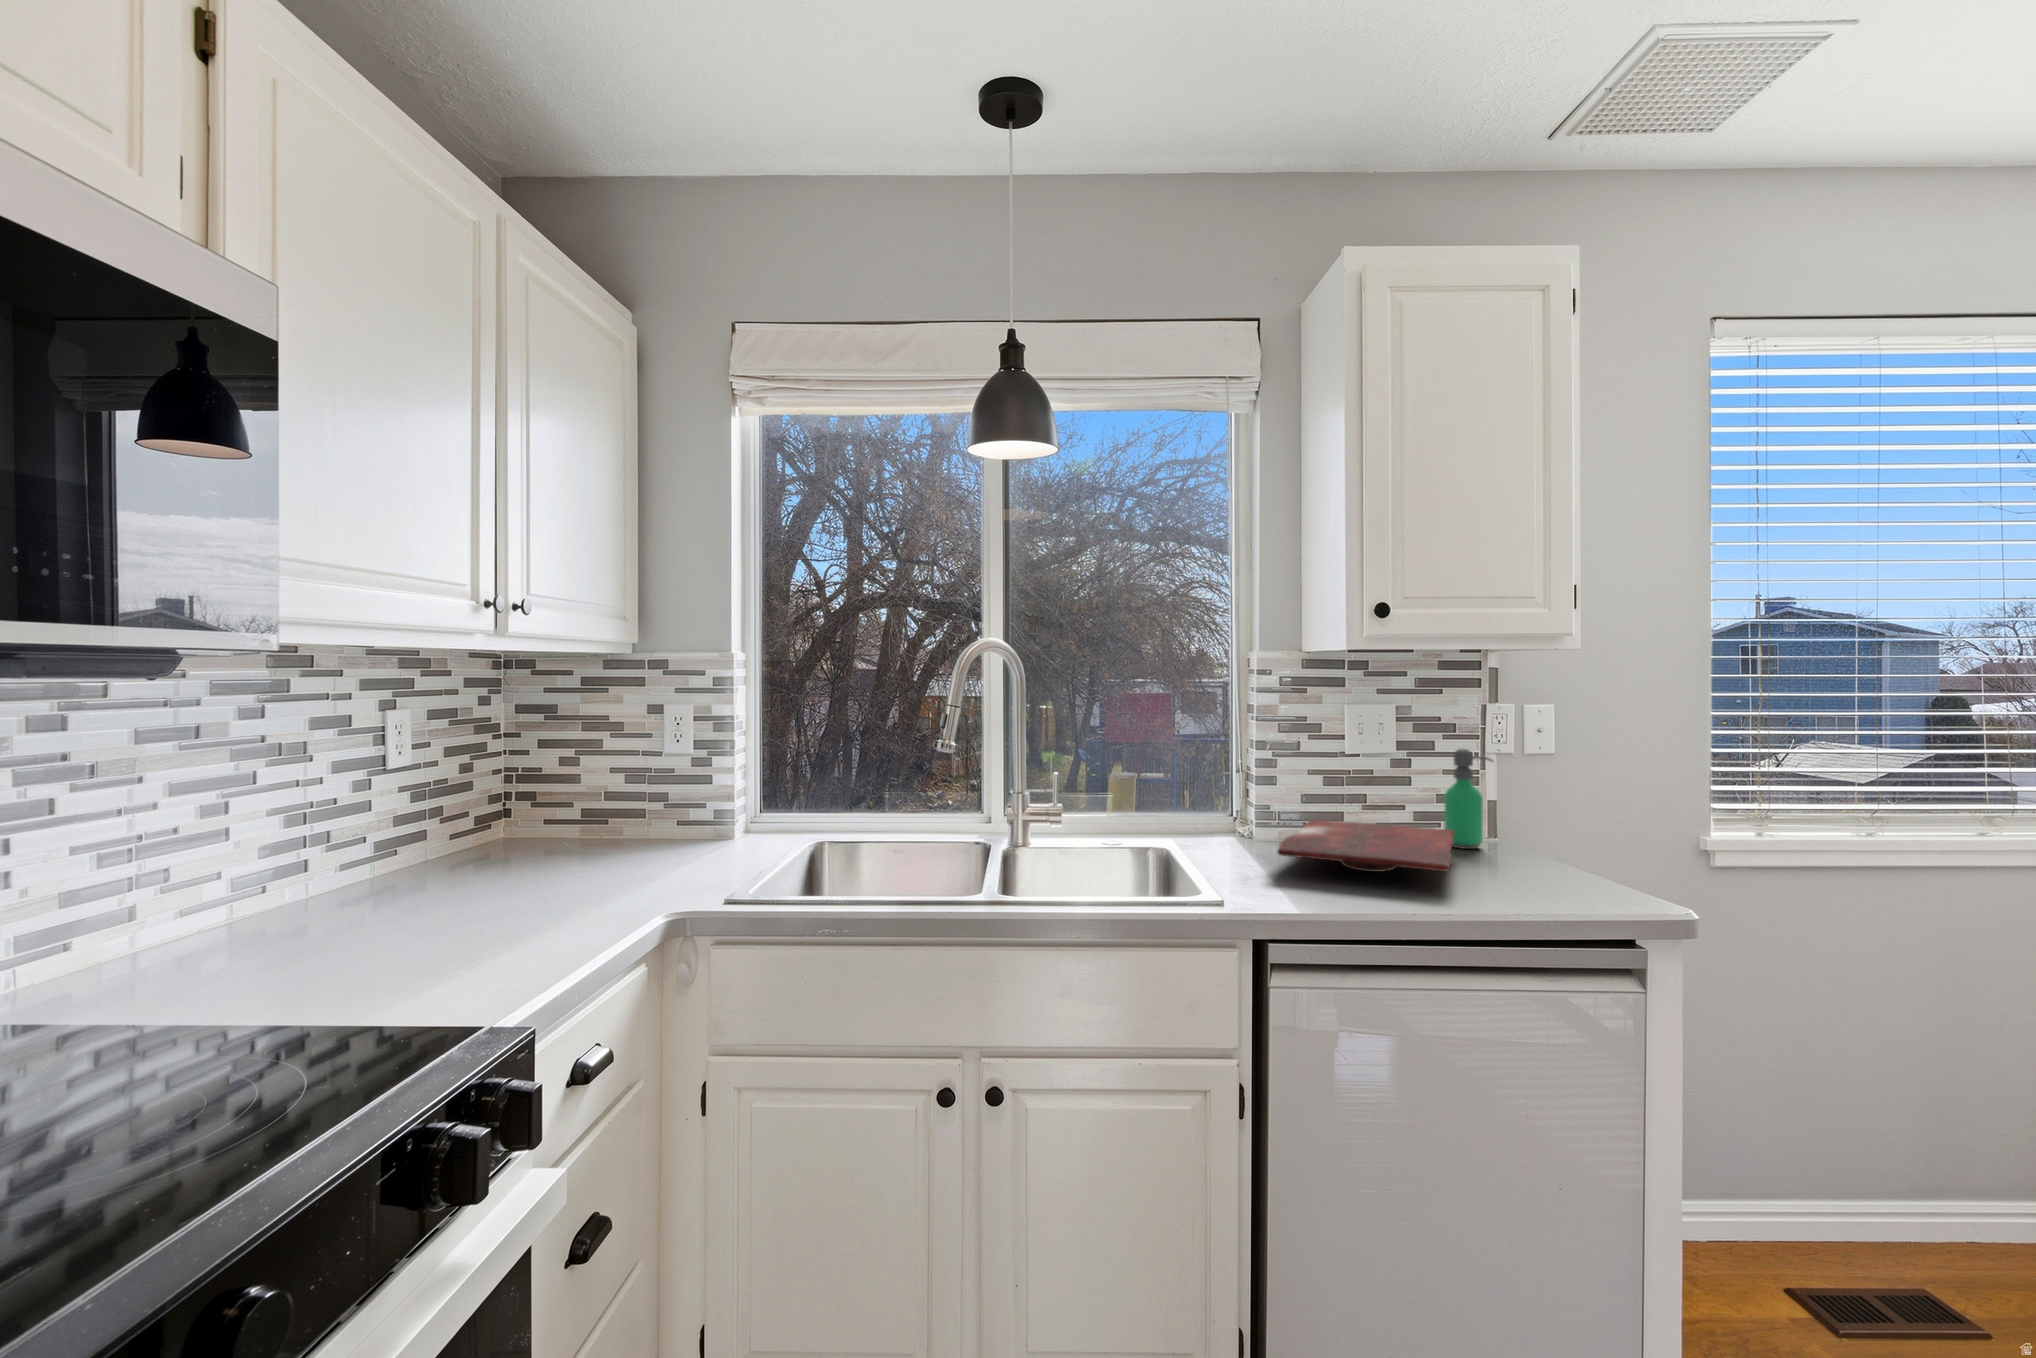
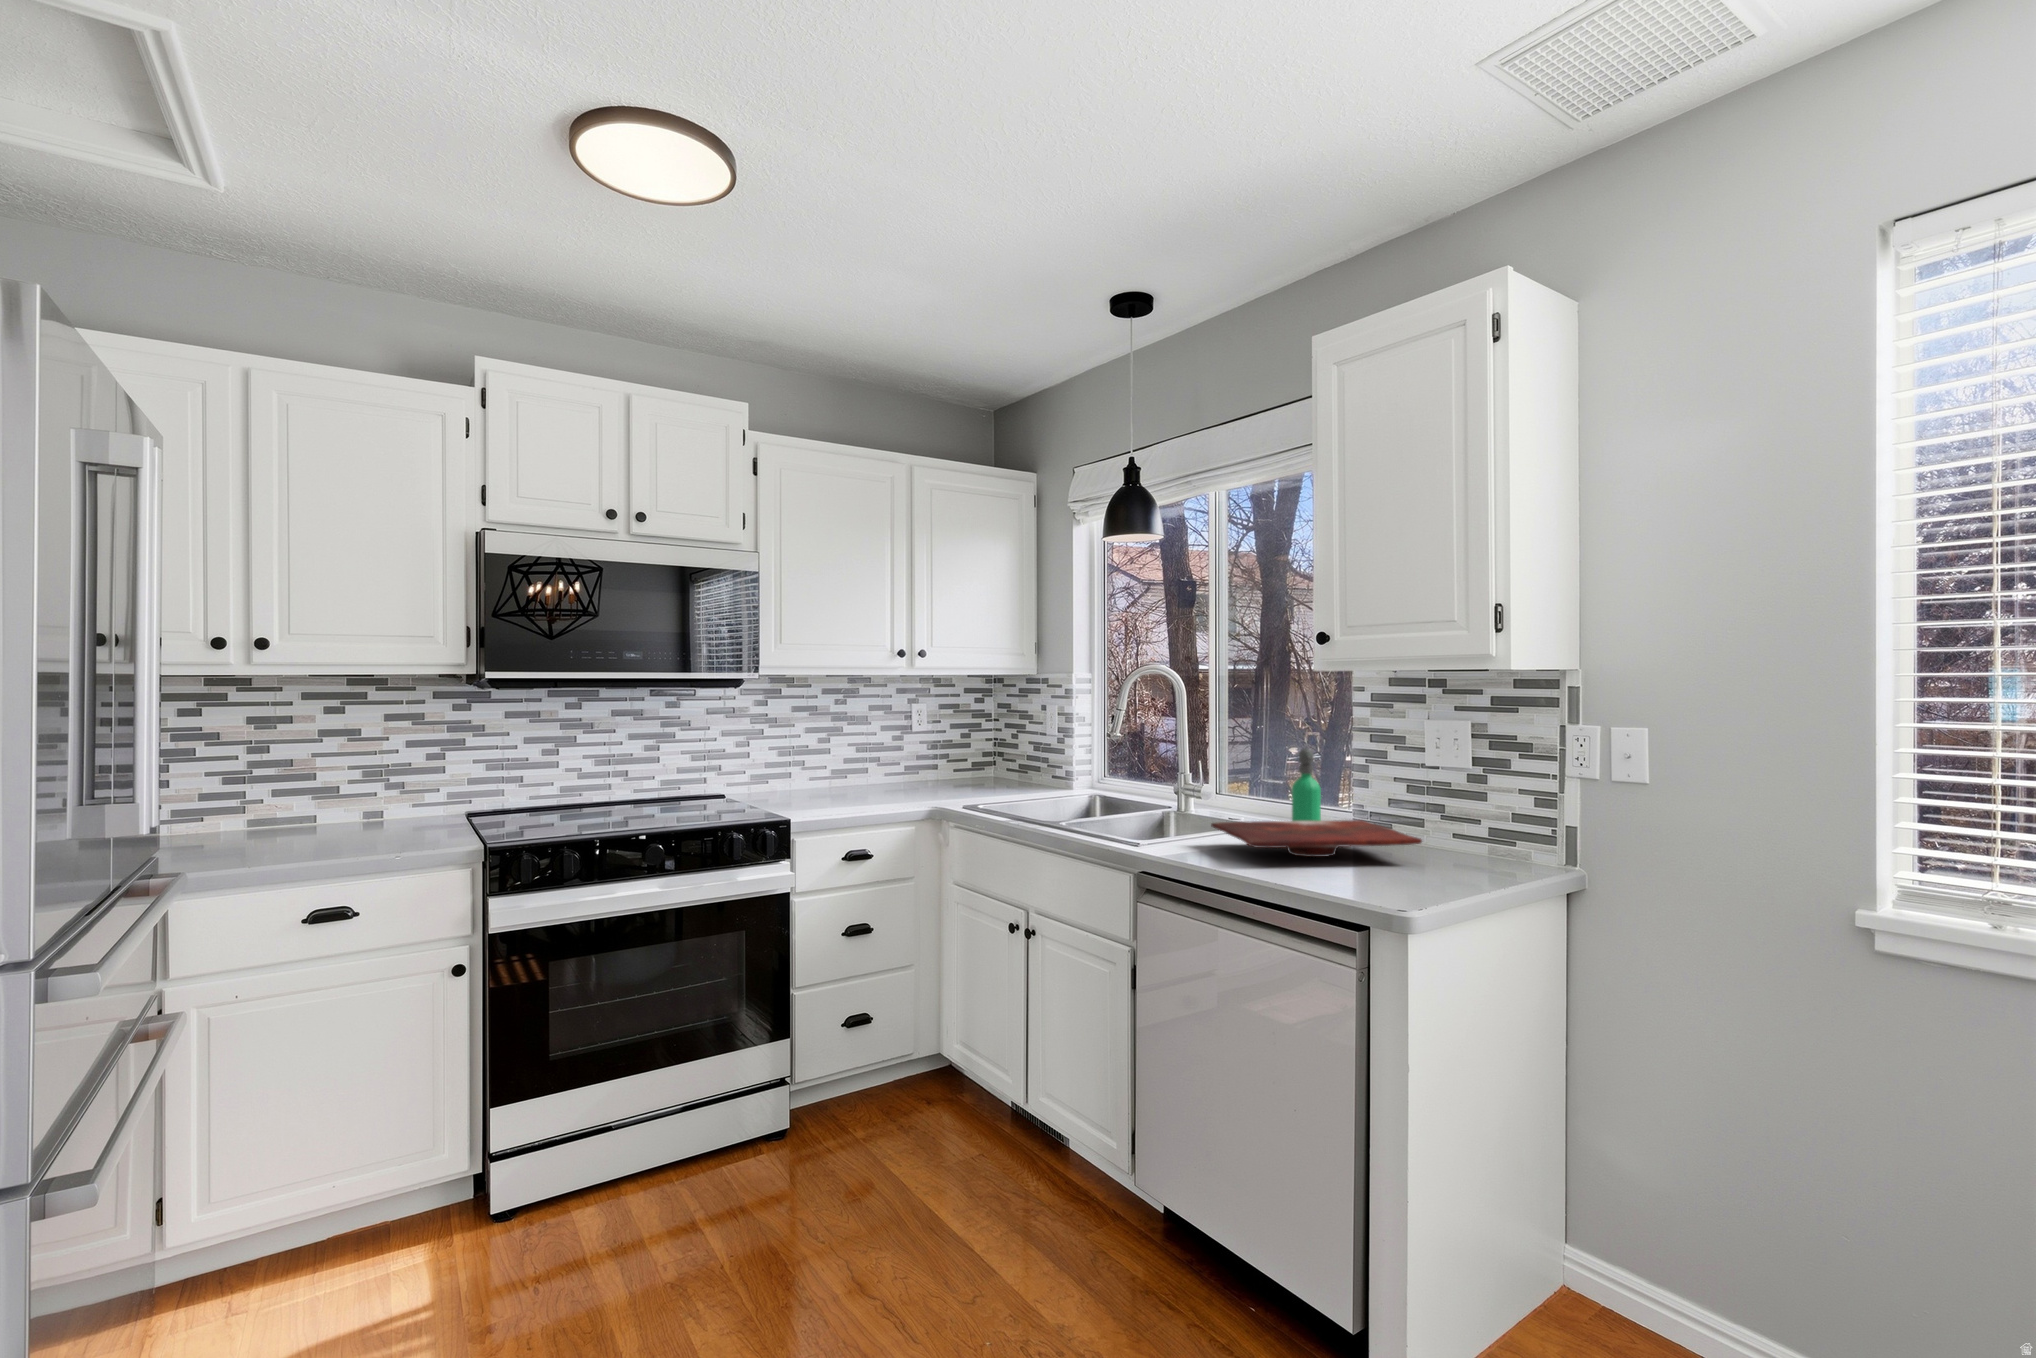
soap dispenser: present [1445,748,1493,849] -> present [1292,749,1321,821]

